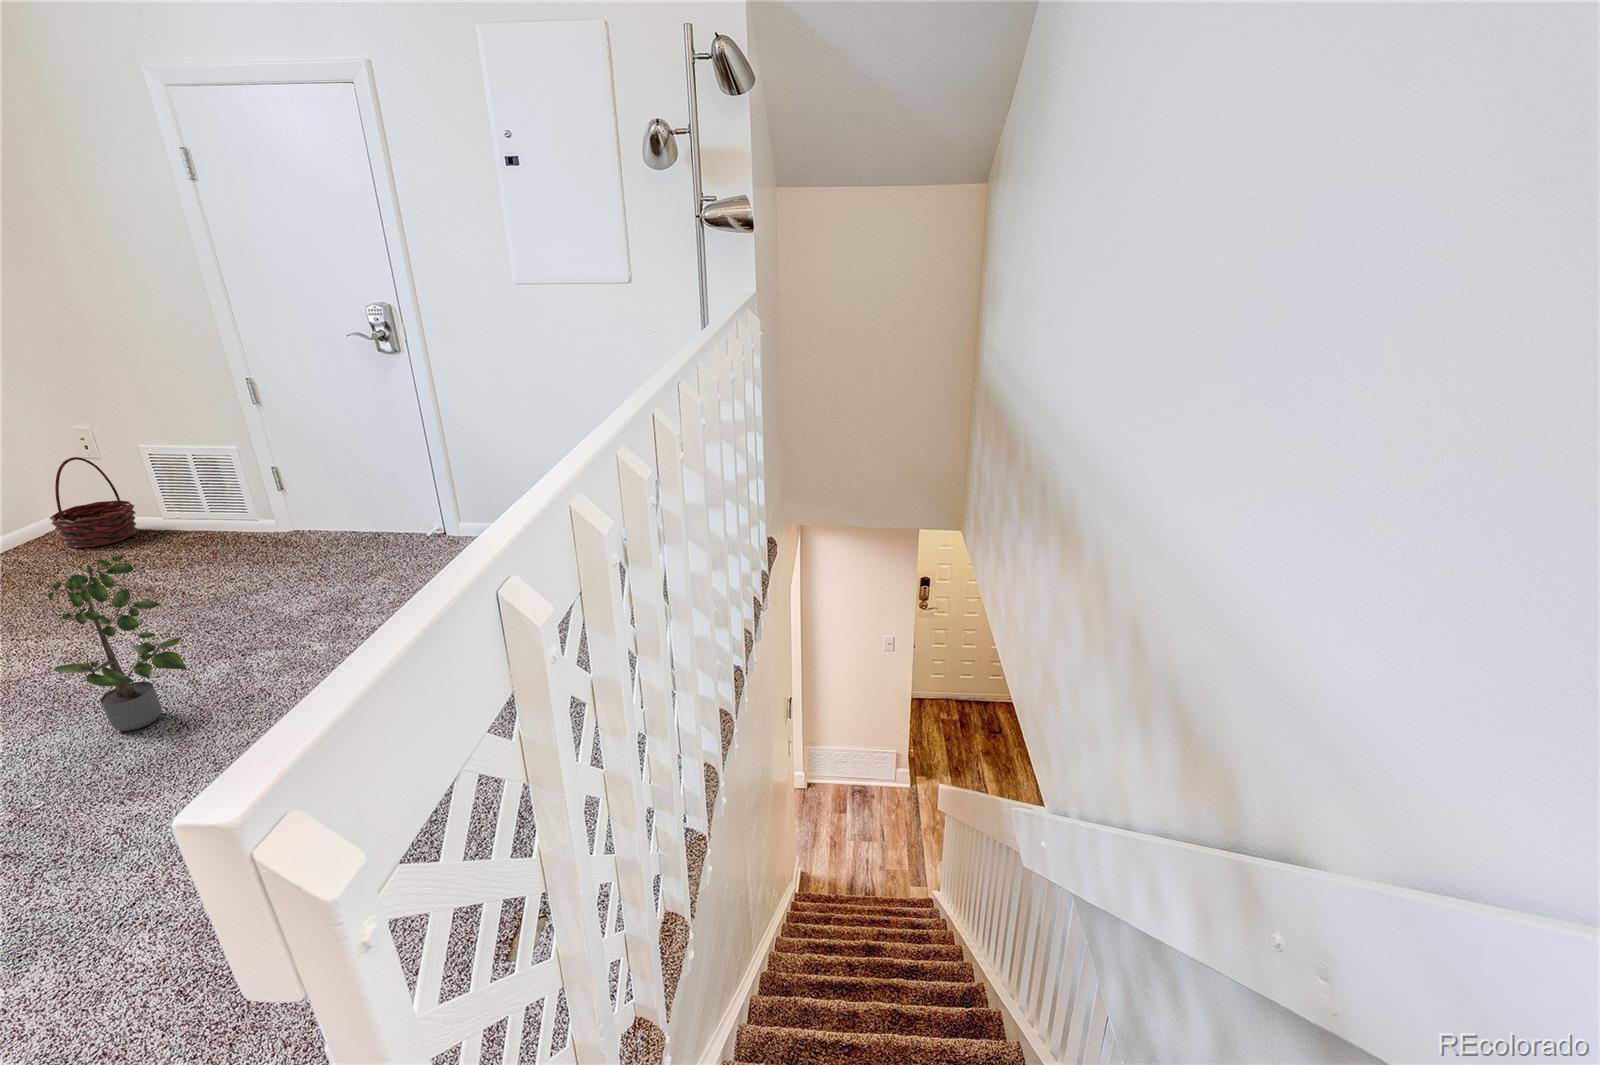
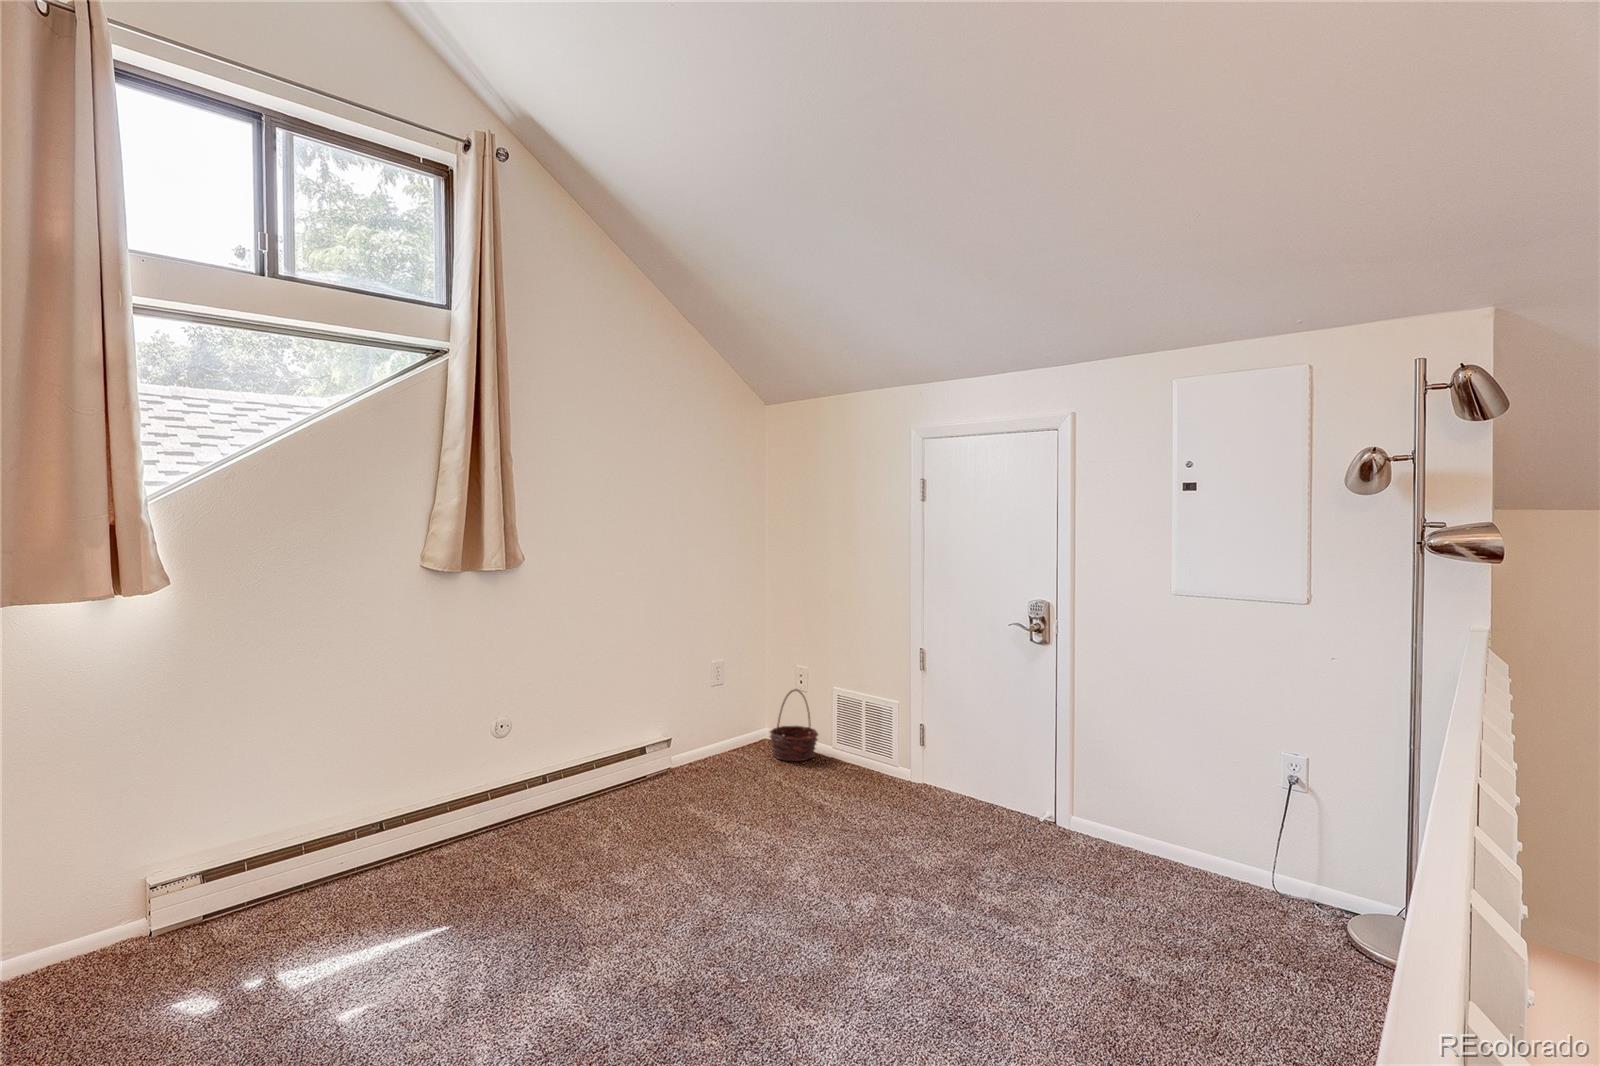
potted plant: present [46,553,187,731] -> none [785,778,860,932]

